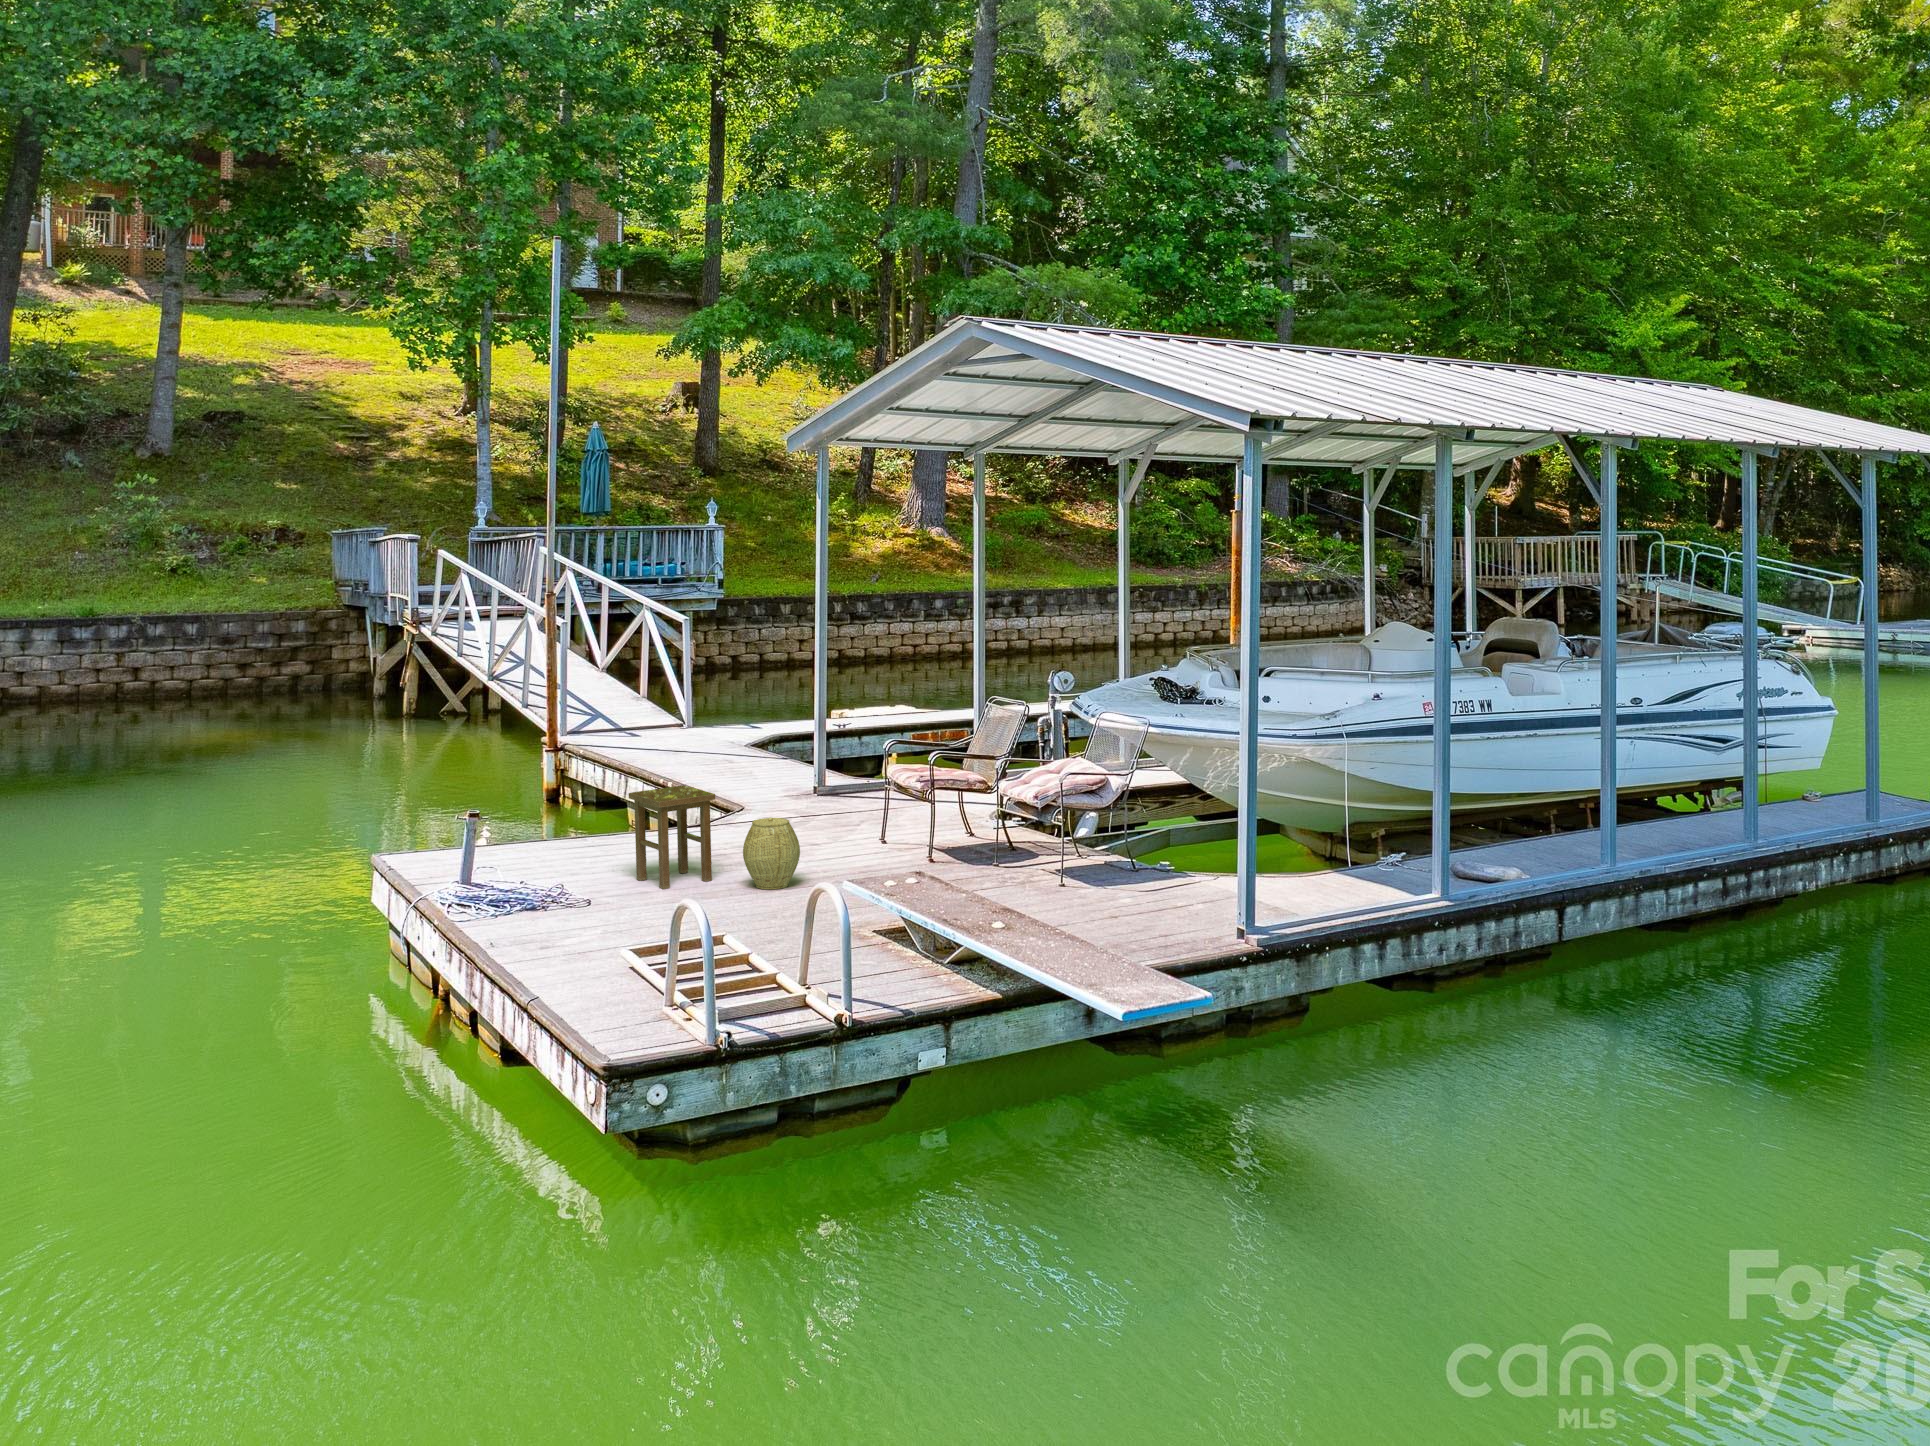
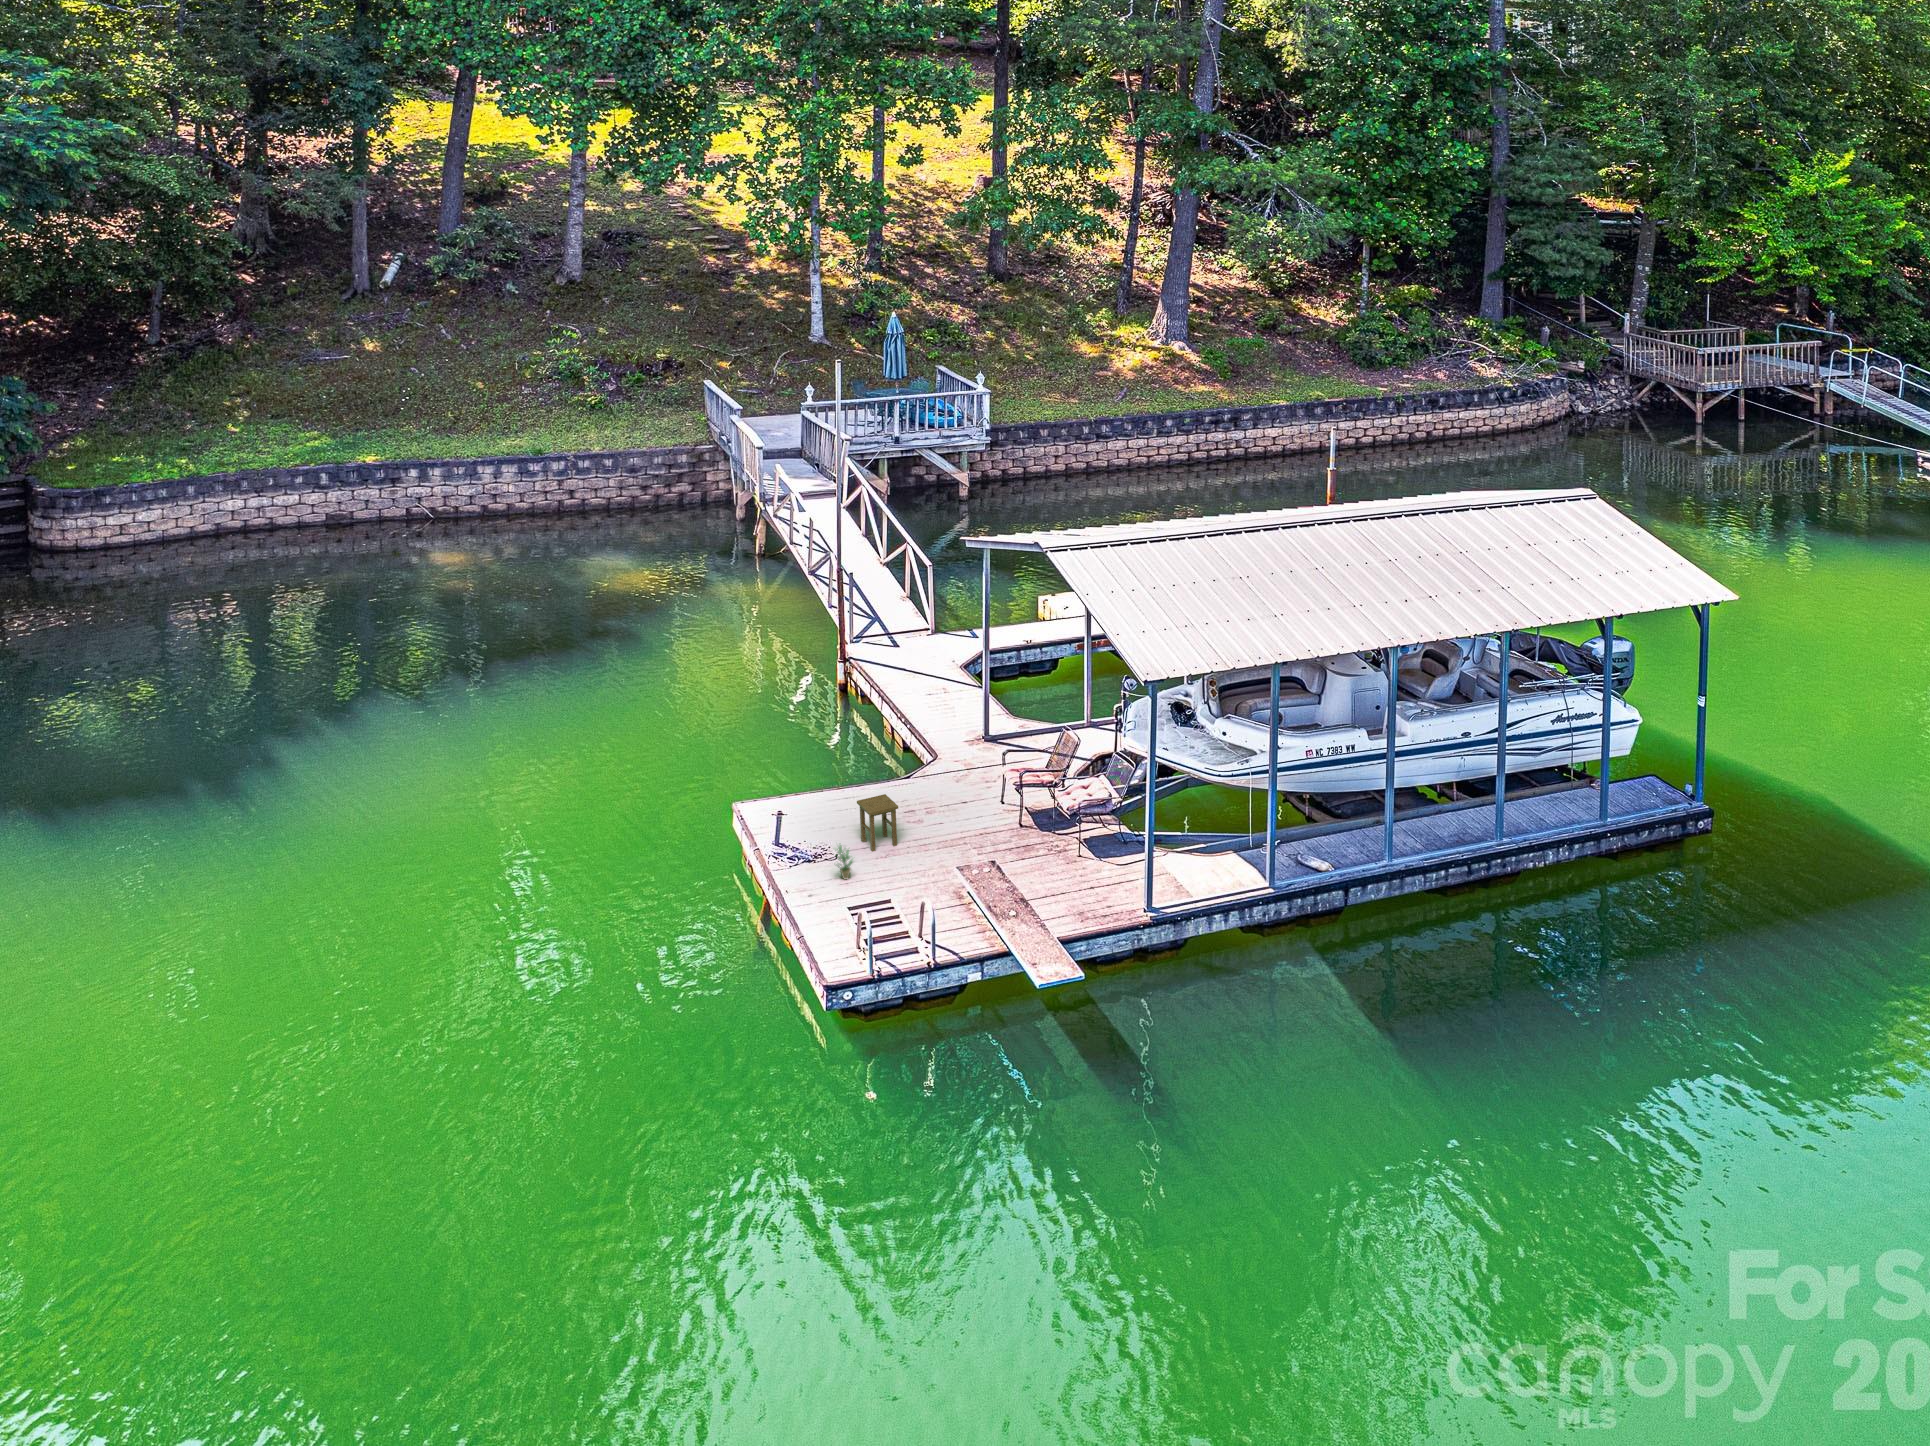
woven basket: present [743,817,800,890] -> none [910,820,939,857]
potted plant: none [588,837,637,921] -> present [837,845,853,880]

